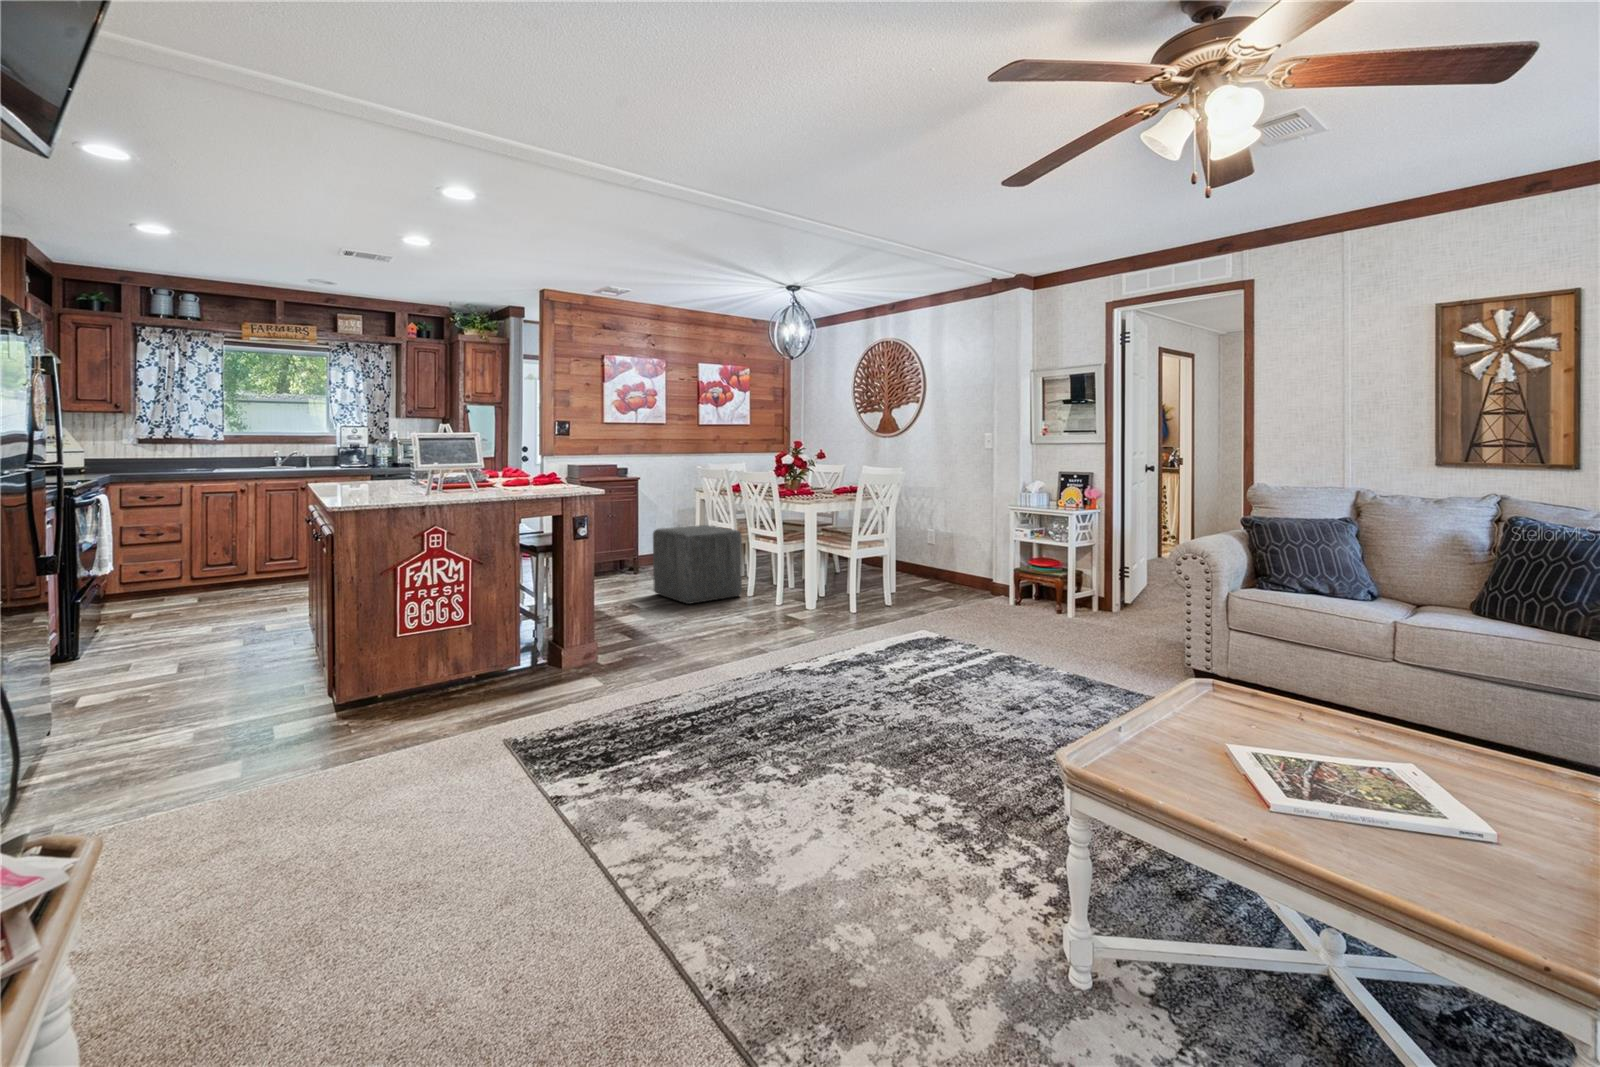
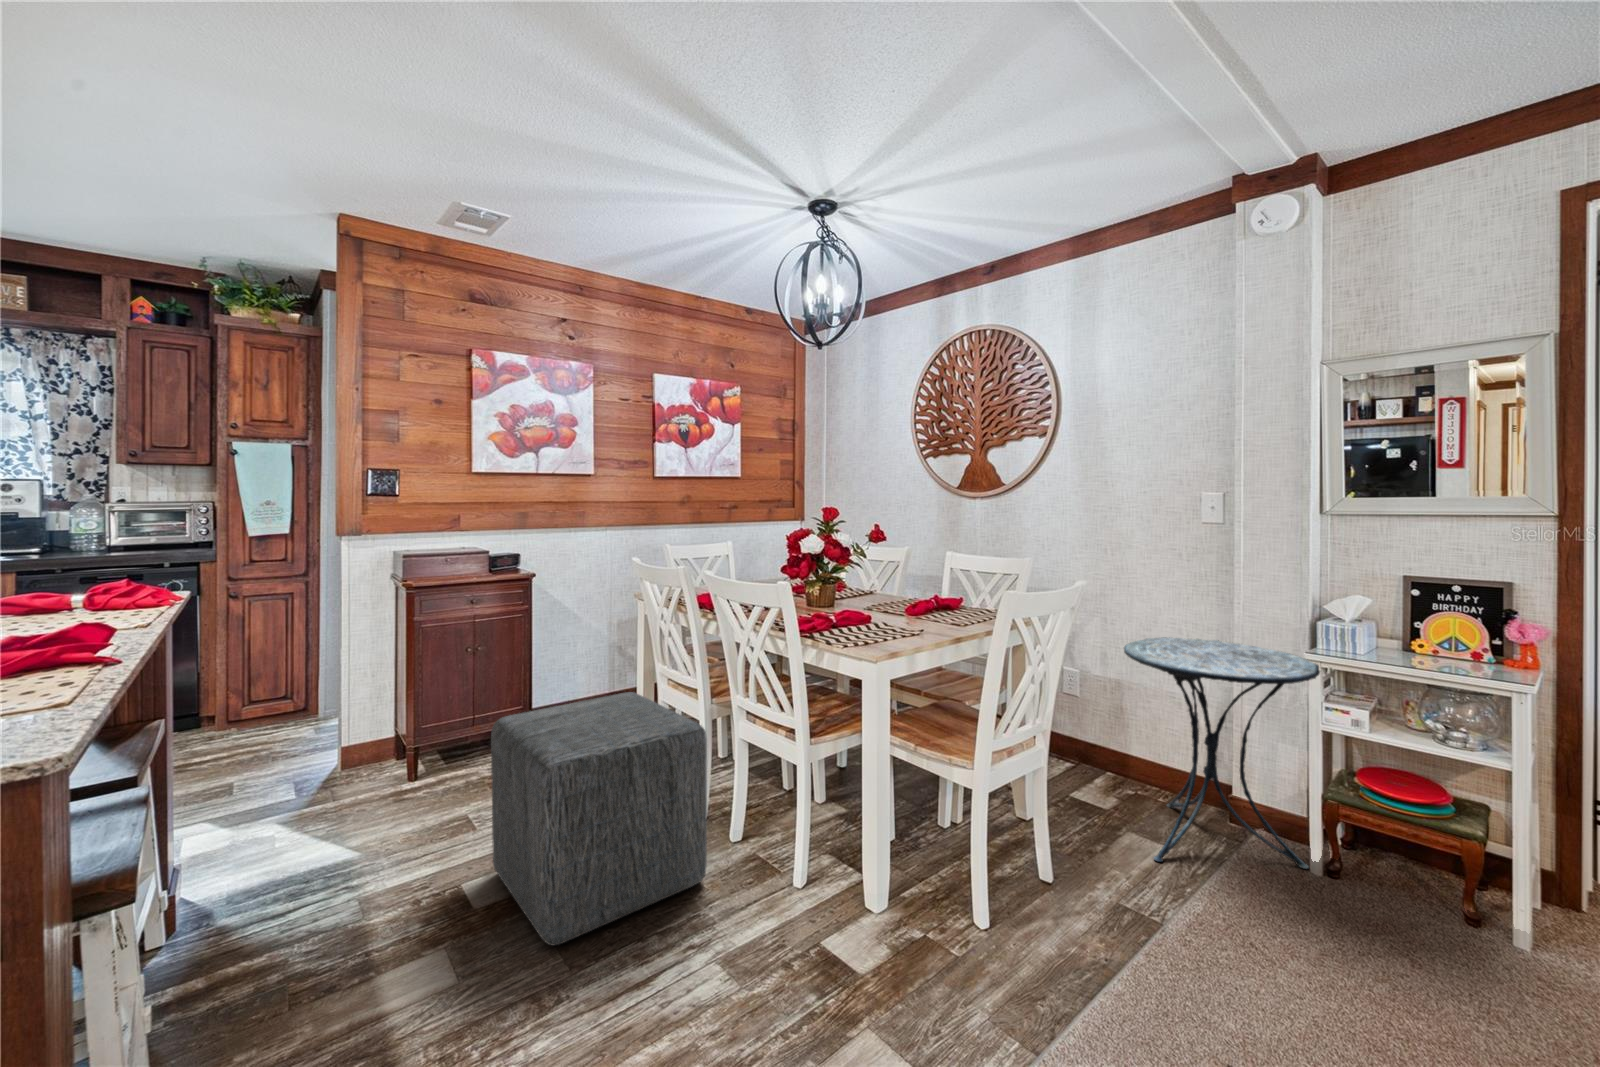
side table: none [928,504,1002,595] -> present [1124,637,1320,869]

